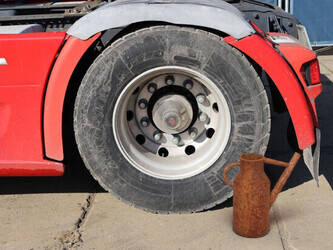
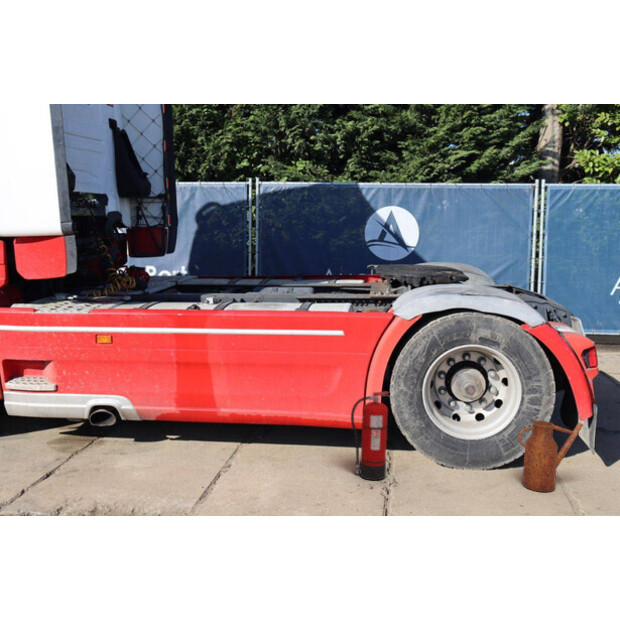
fire extinguisher: none [21,131,73,237] -> present [351,392,388,480]

